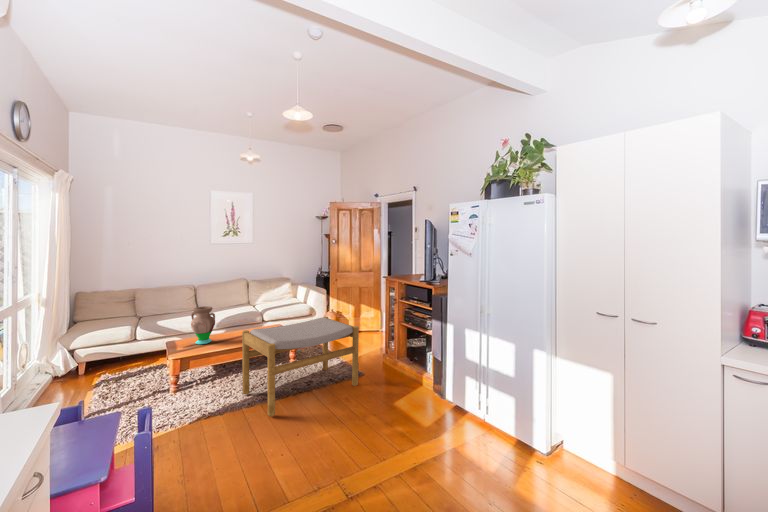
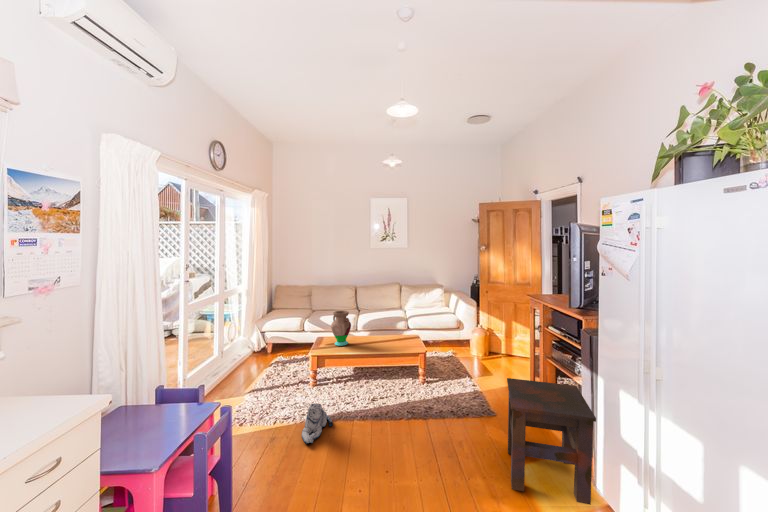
footstool: present [242,317,359,416] -> none [360,335,481,436]
side table: none [385,336,451,417] -> present [507,378,596,505]
plush toy: none [192,399,225,441] -> present [302,403,332,444]

